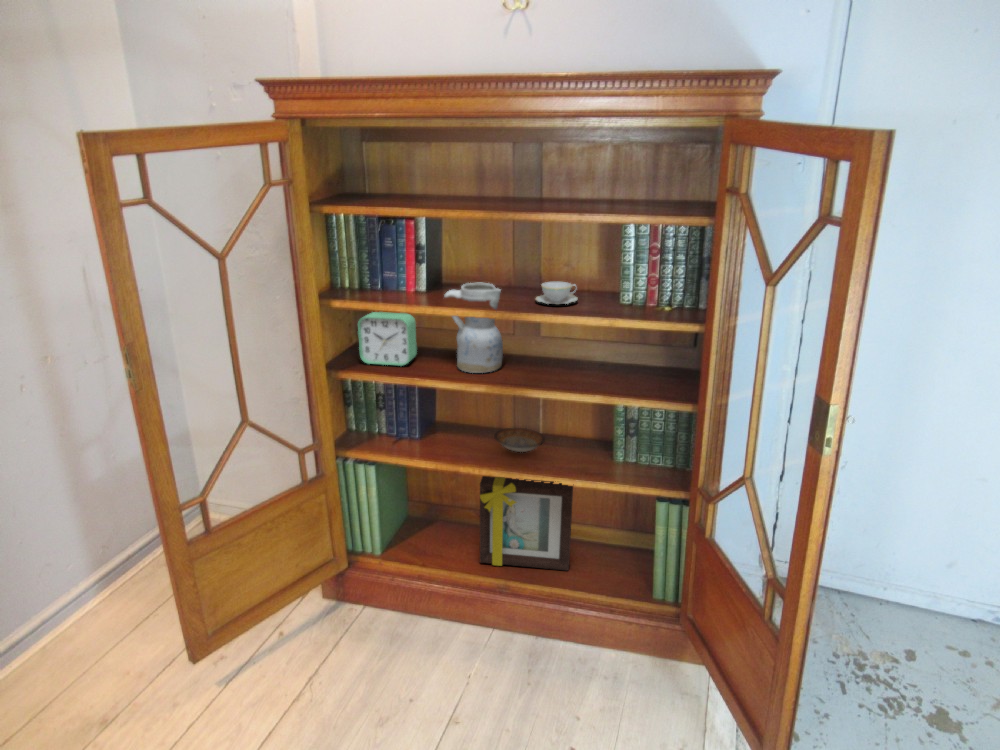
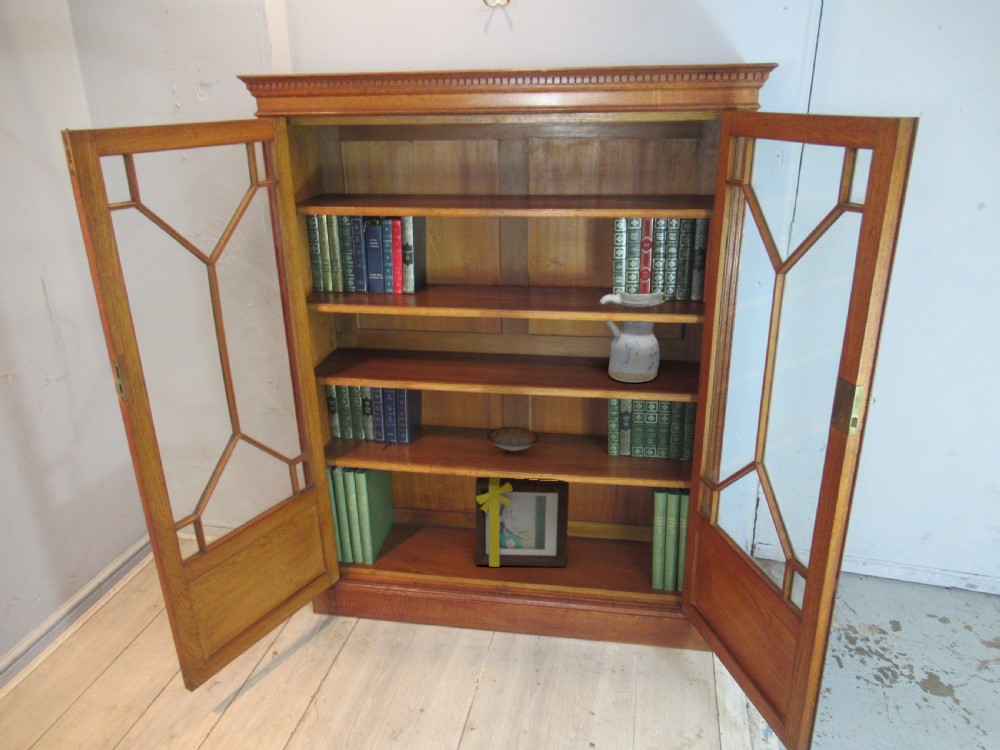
teacup: present [536,281,578,304] -> none [528,278,571,301]
ceramic pitcher: present [444,282,503,373] -> present [600,290,664,382]
alarm clock: present [358,312,417,366] -> none [344,316,405,369]

